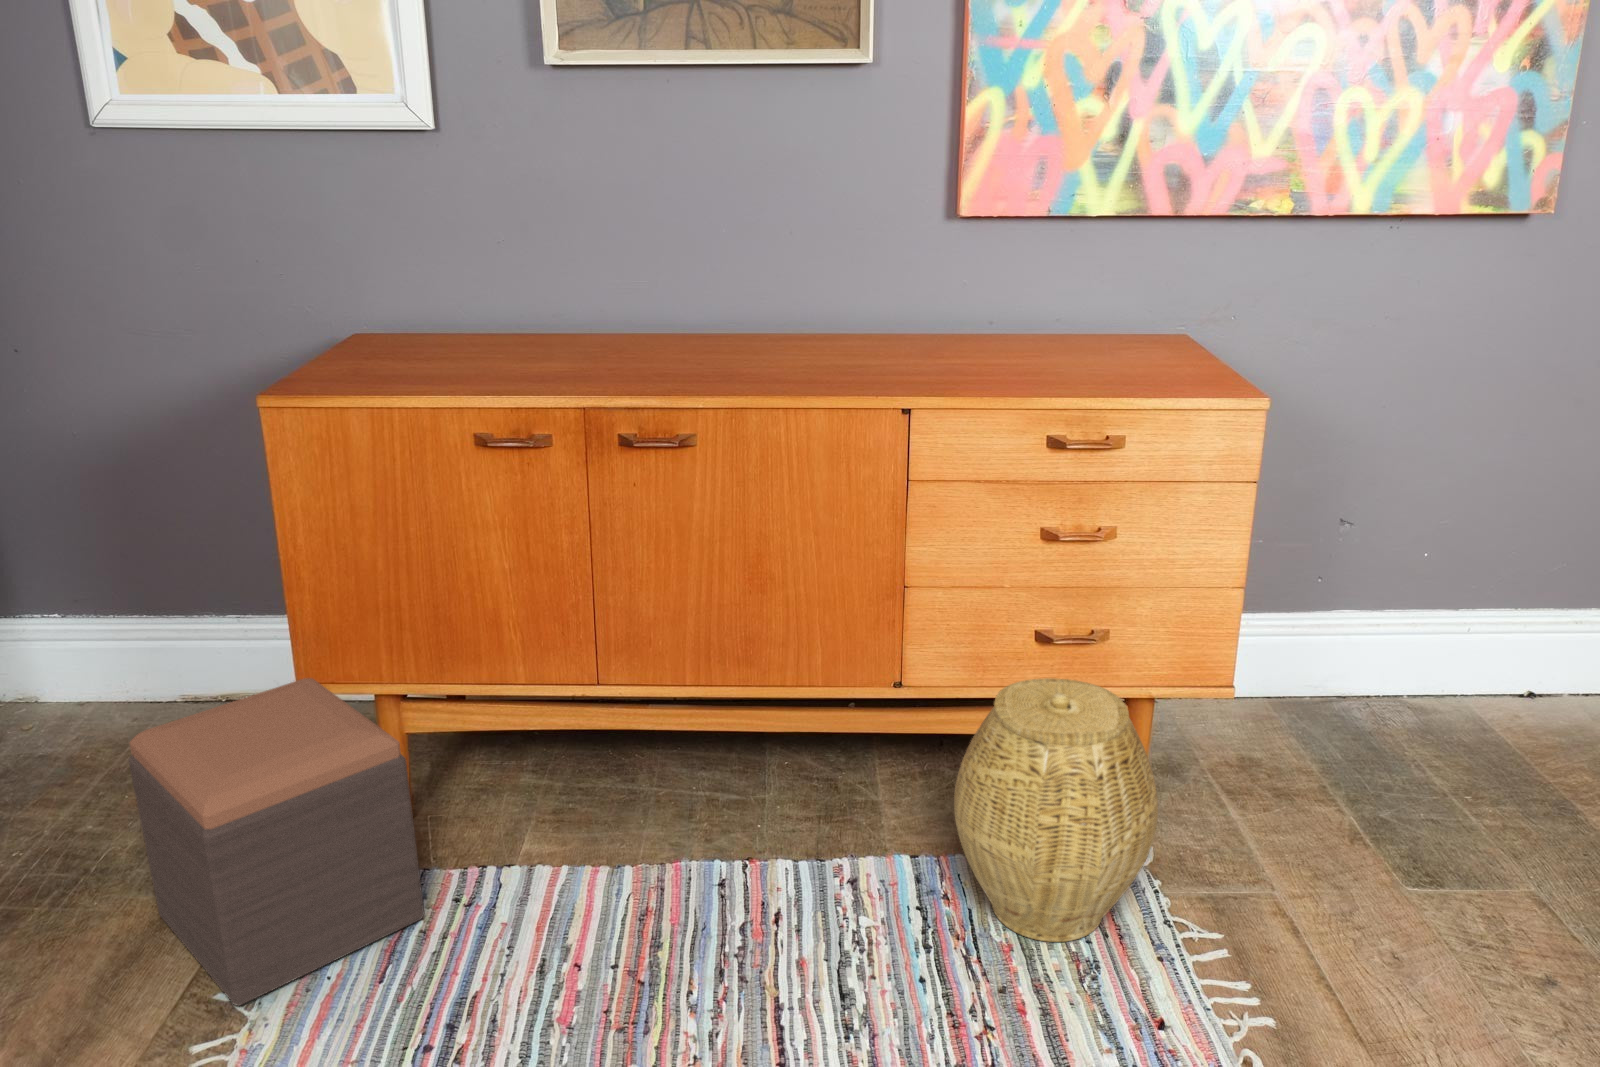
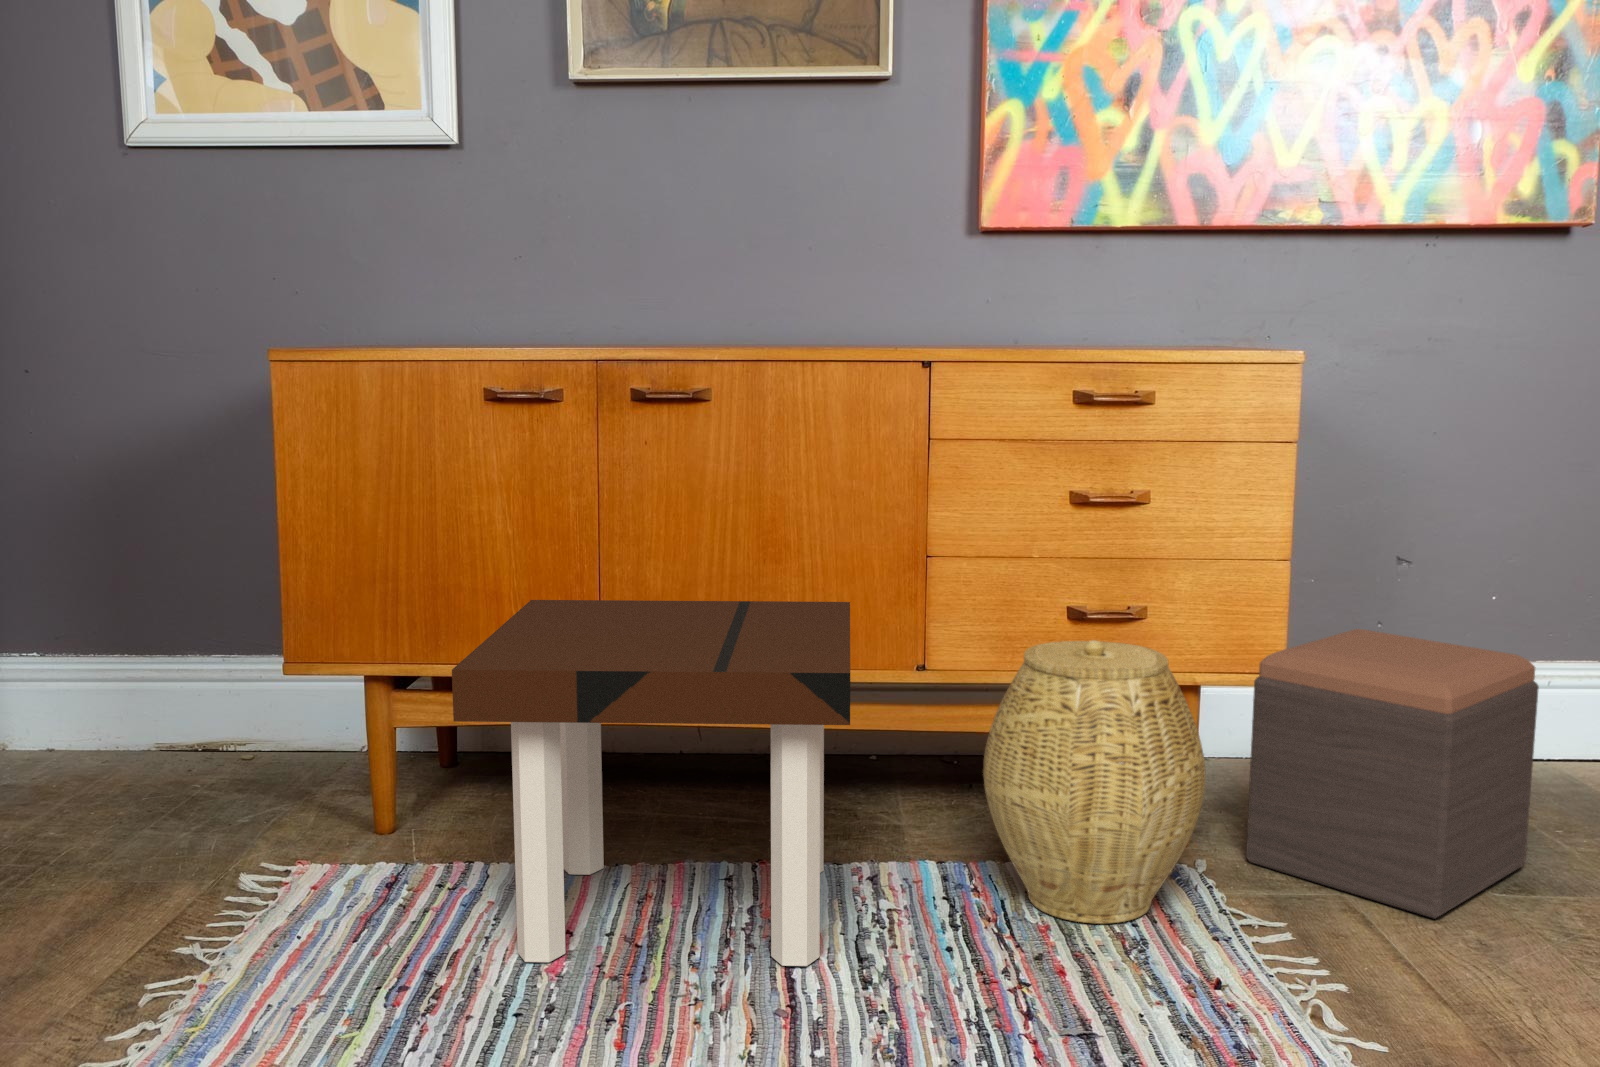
side table: none [458,634,837,1008] -> present [452,600,850,966]
footstool: present [128,678,424,1006] -> present [1246,629,1539,919]

